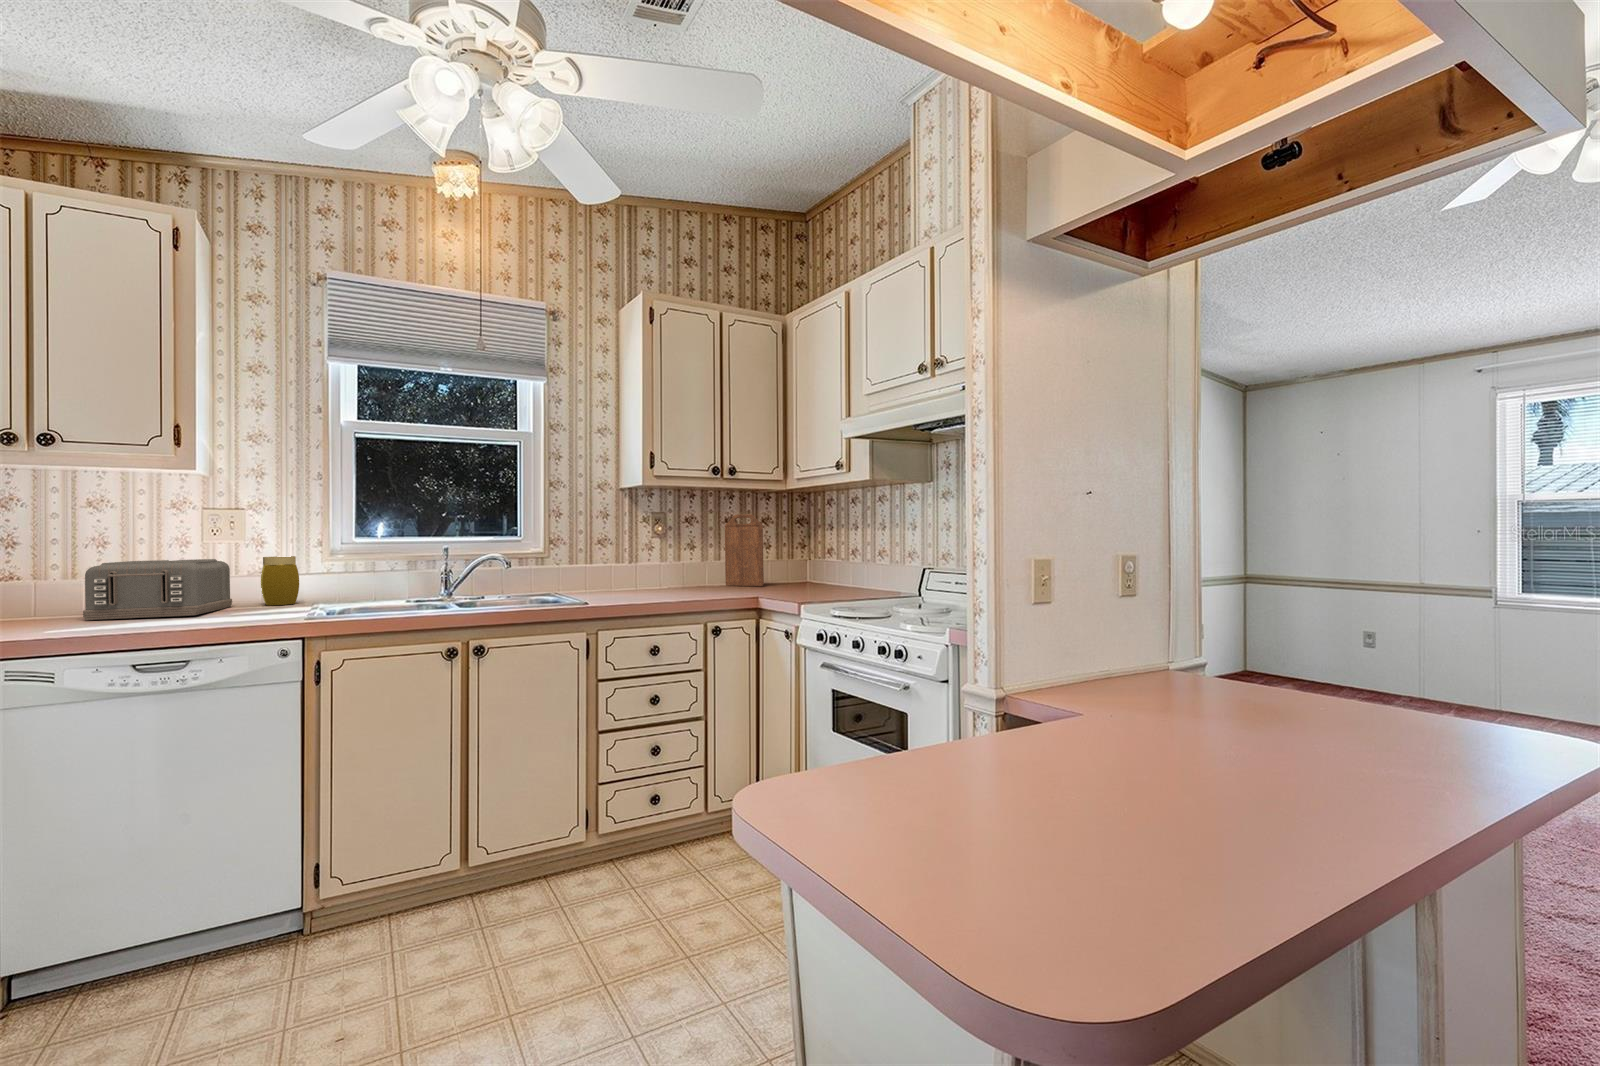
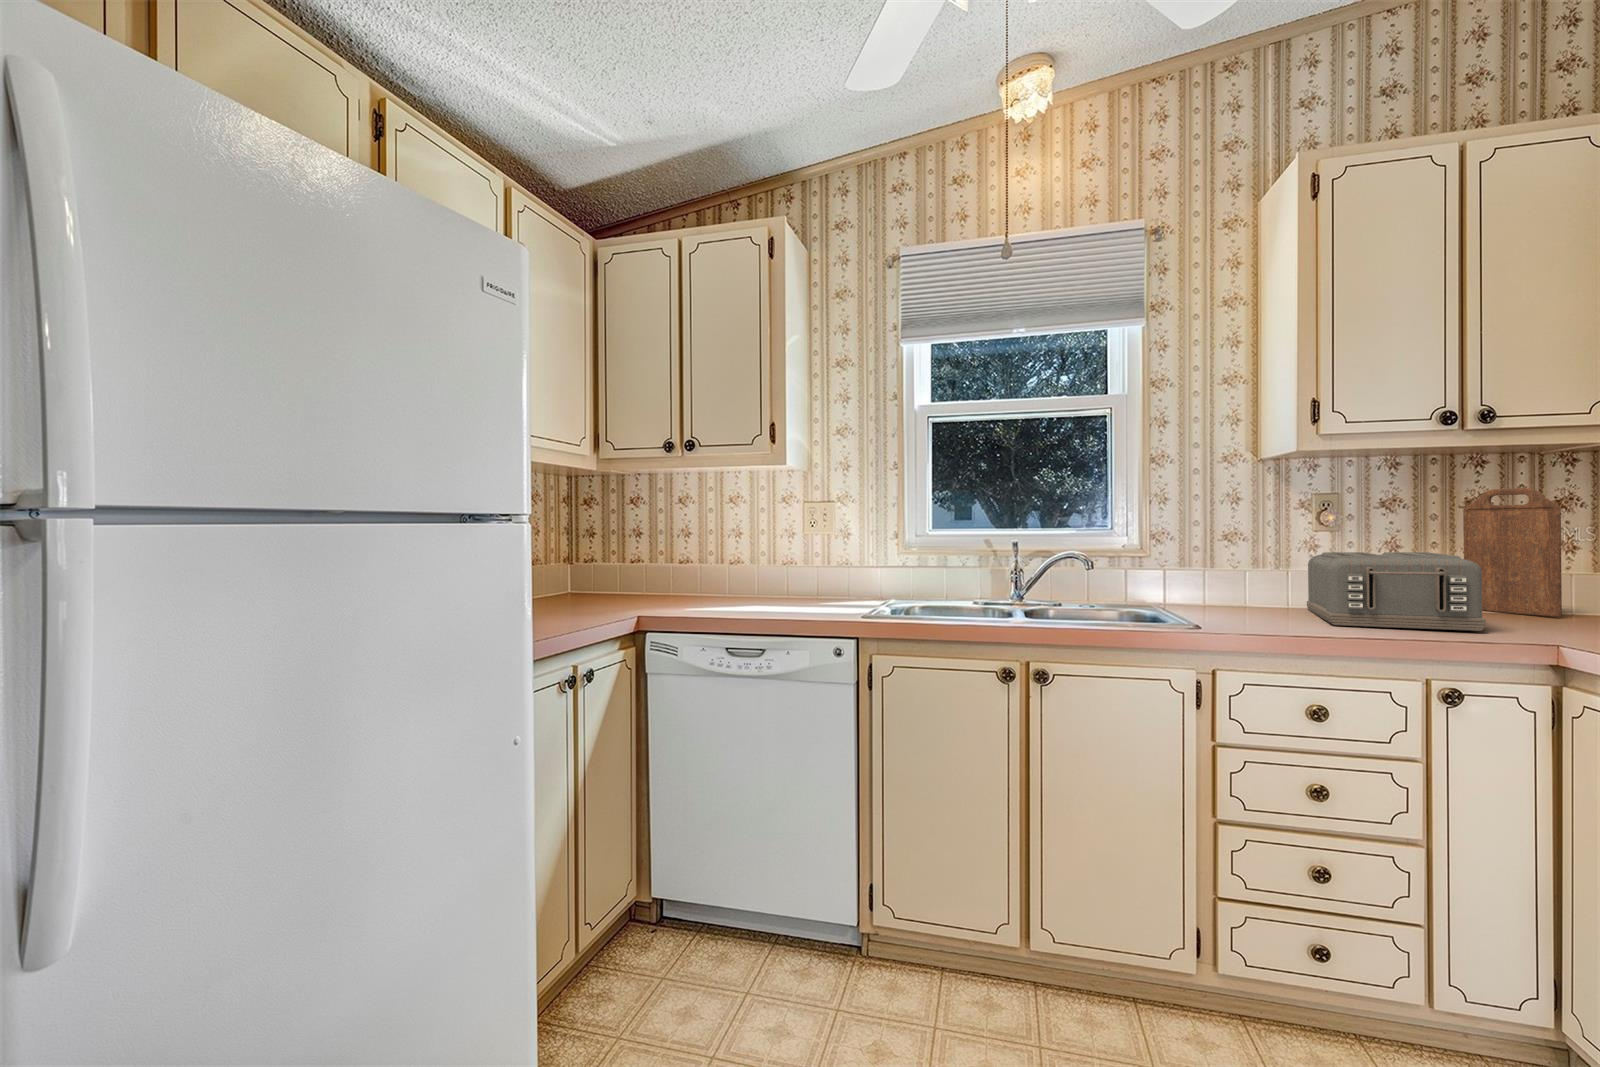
jar: present [261,556,299,605] -> none [848,547,878,595]
toaster: present [83,559,232,620] -> present [1307,552,1486,631]

